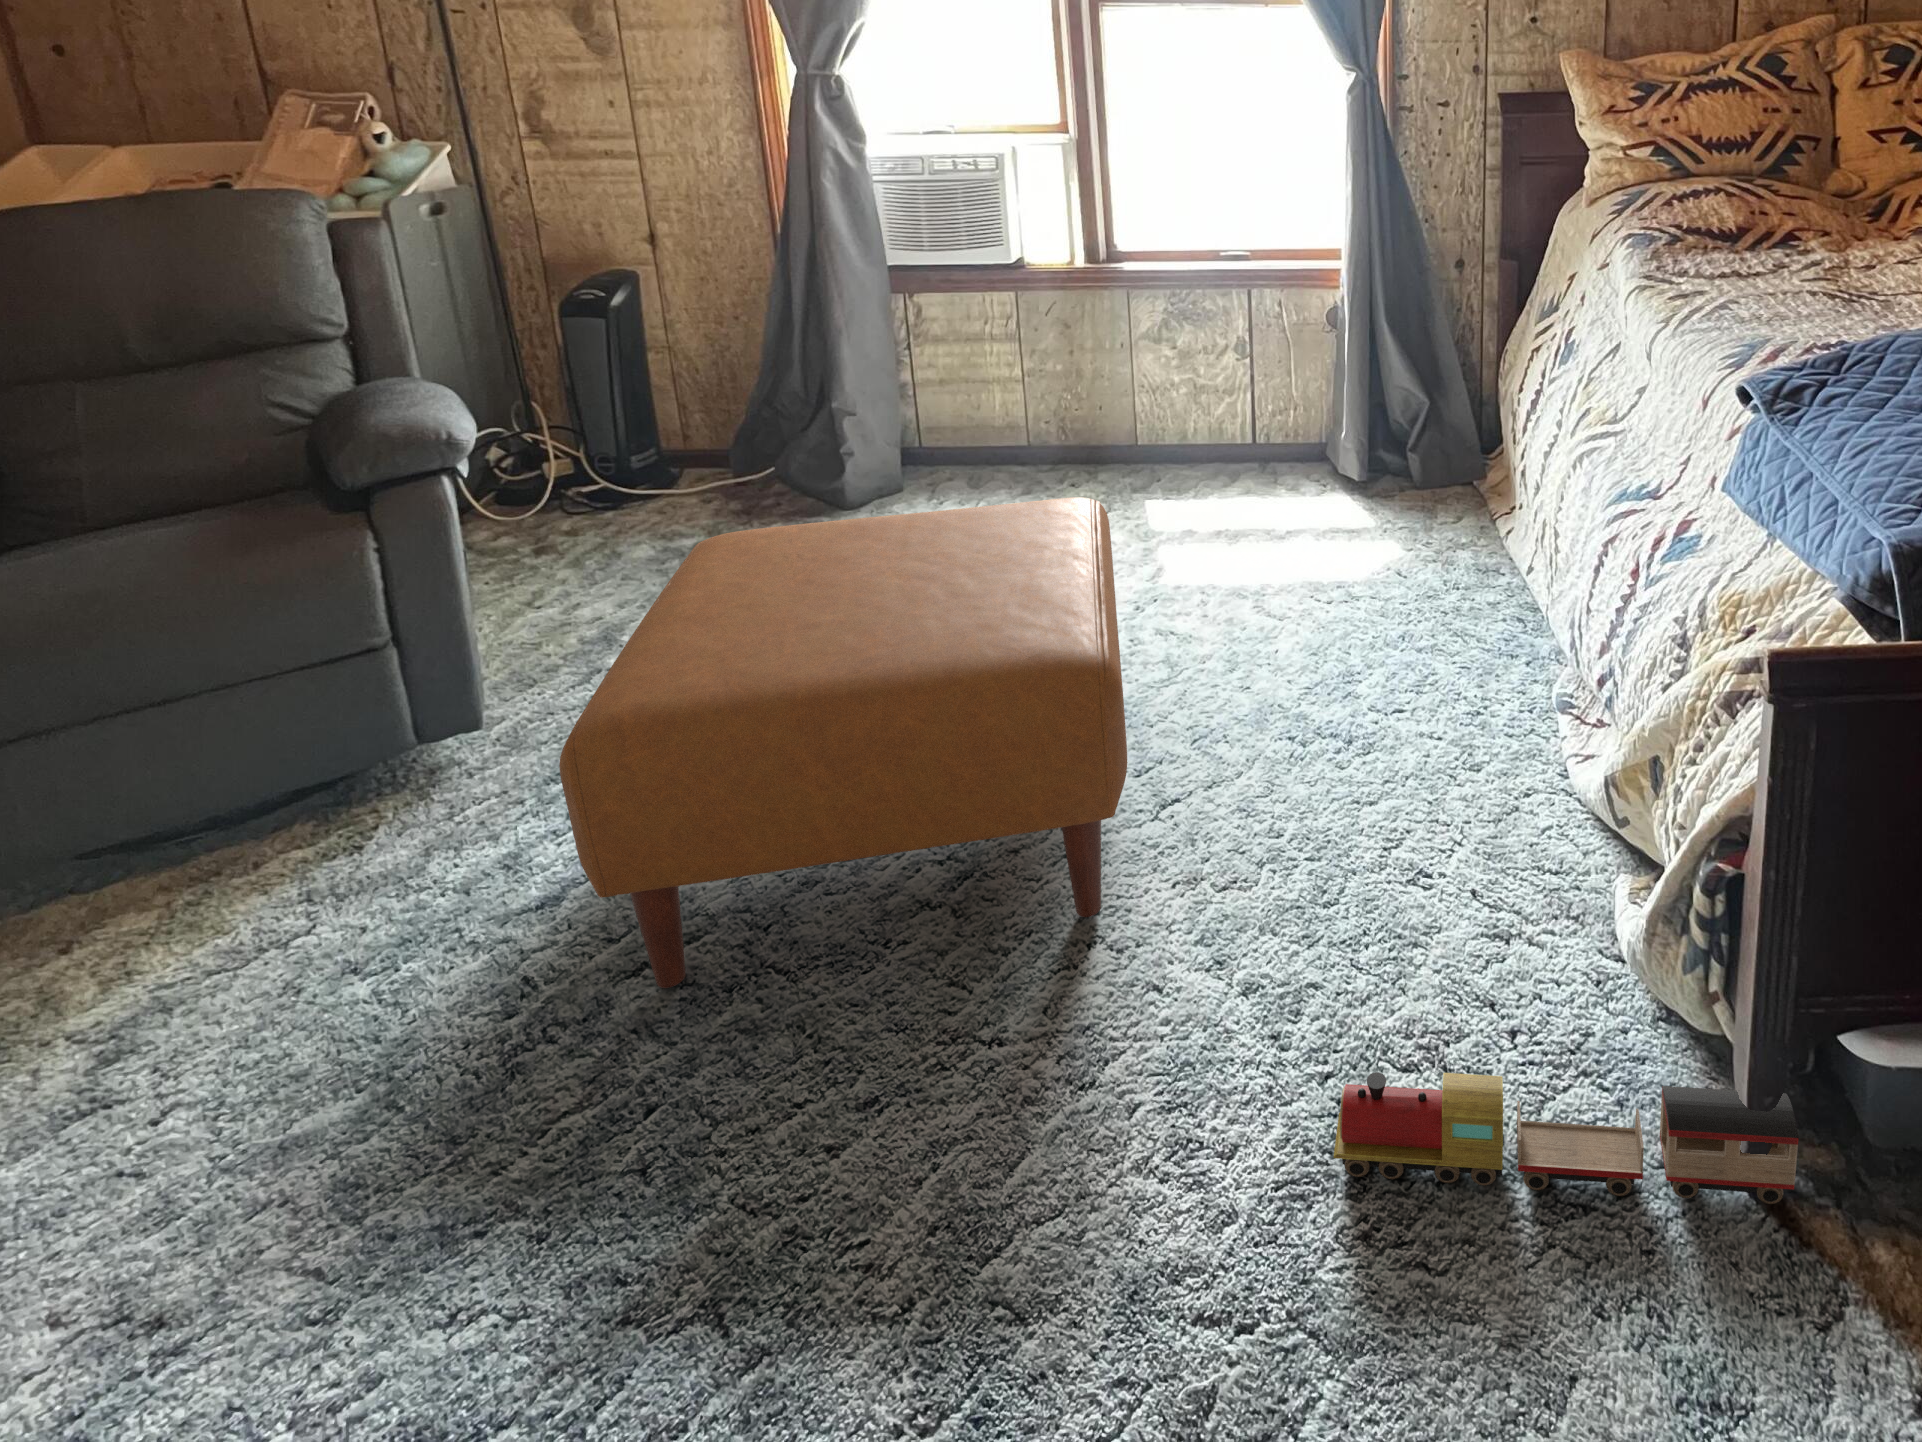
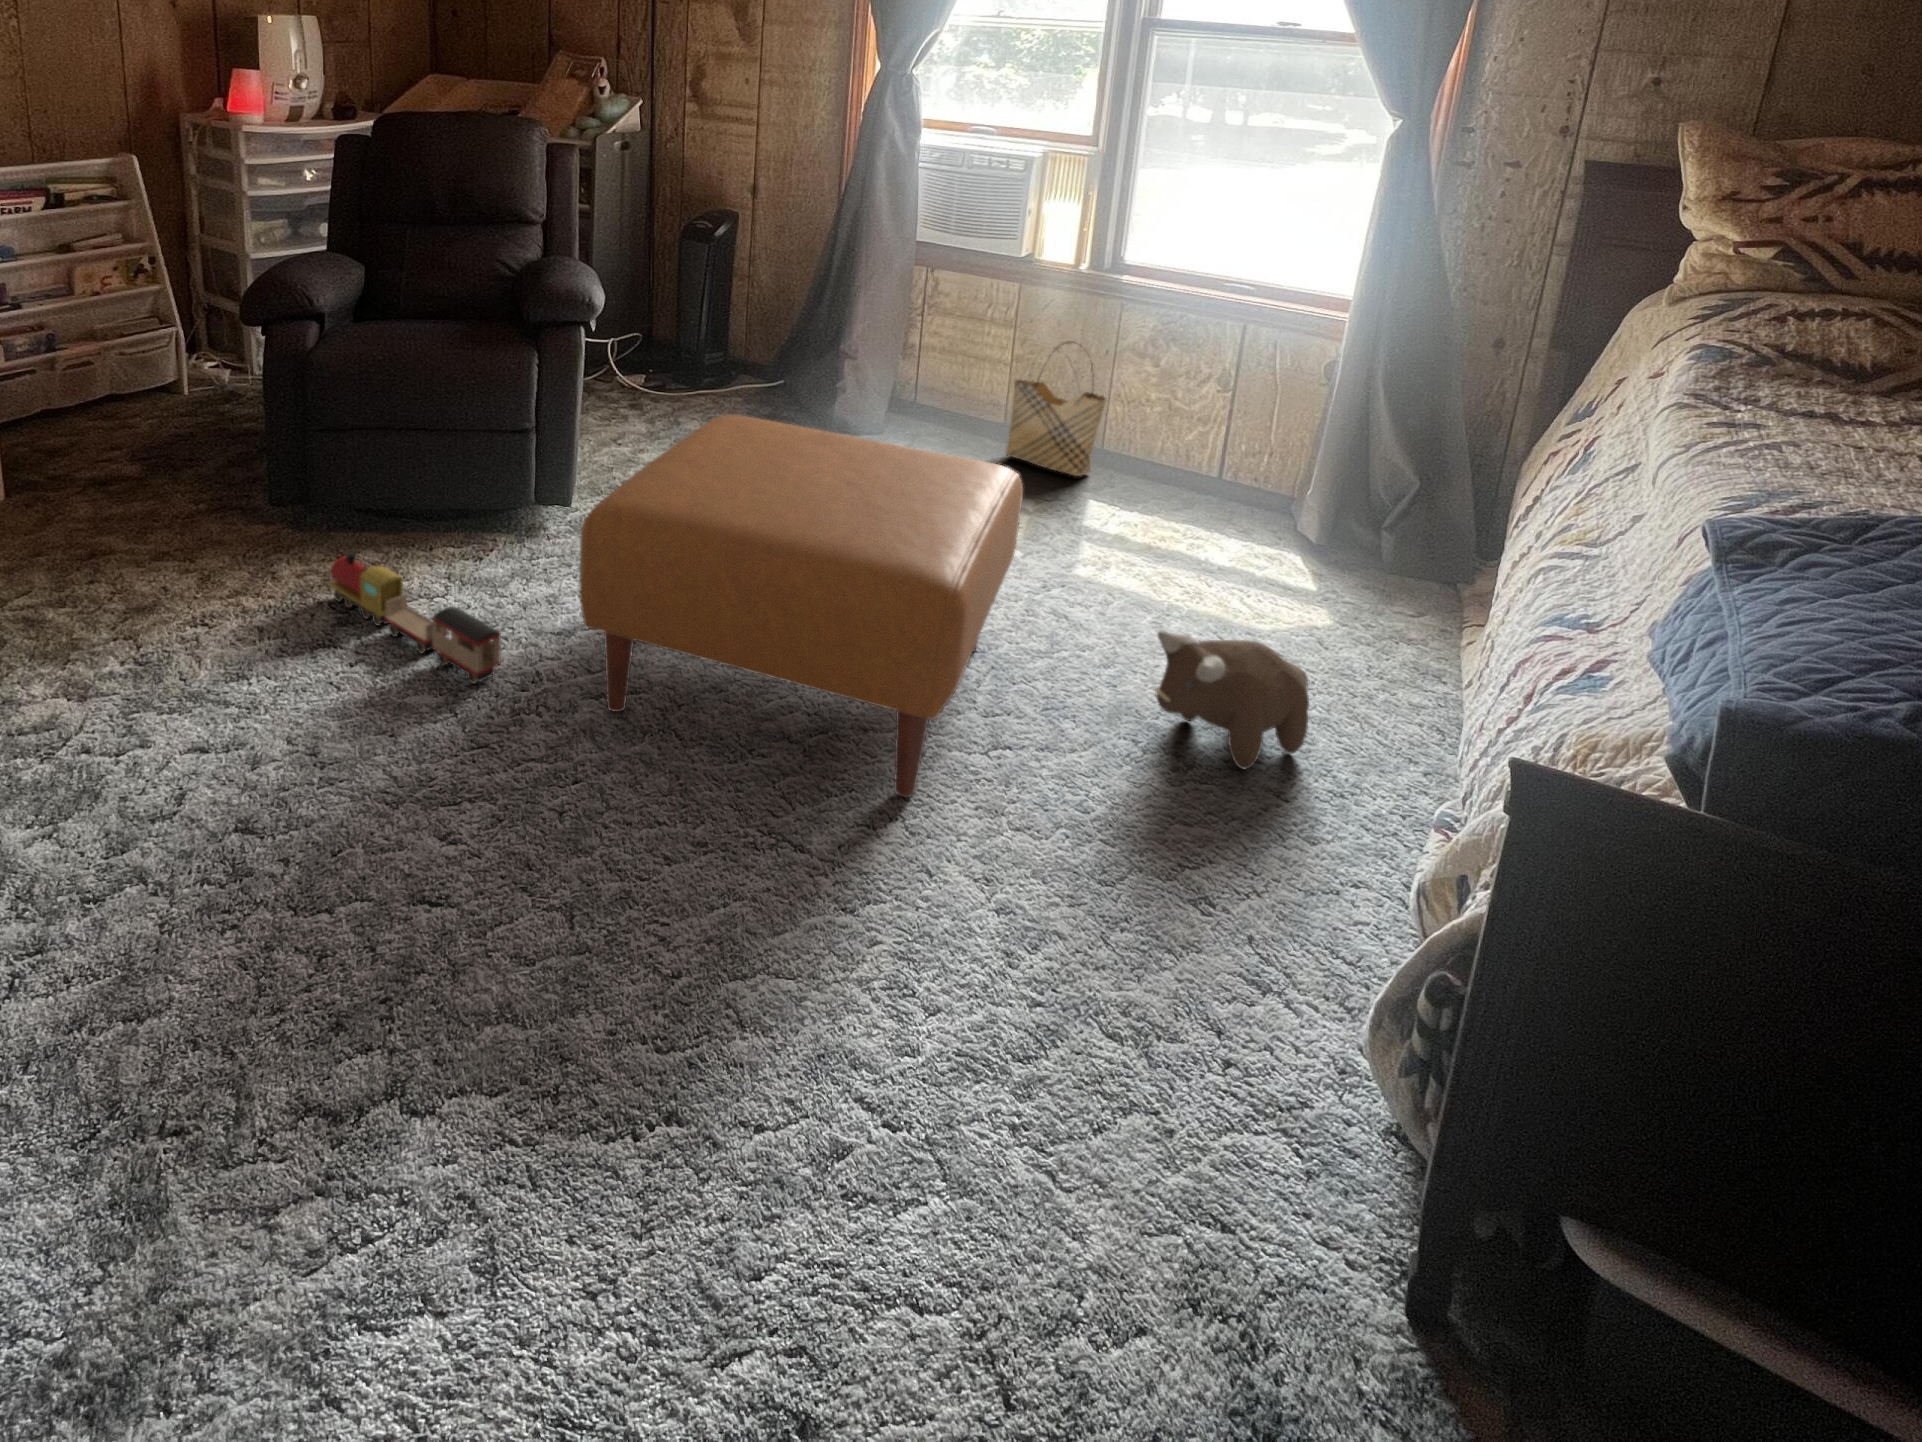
woven basket: none [1021,336,1127,478] -> present [1005,341,1106,476]
plush toy: none [1288,596,1434,725] -> present [1154,631,1309,770]
toy train: present [1334,1072,1799,1204] -> present [329,552,501,684]

